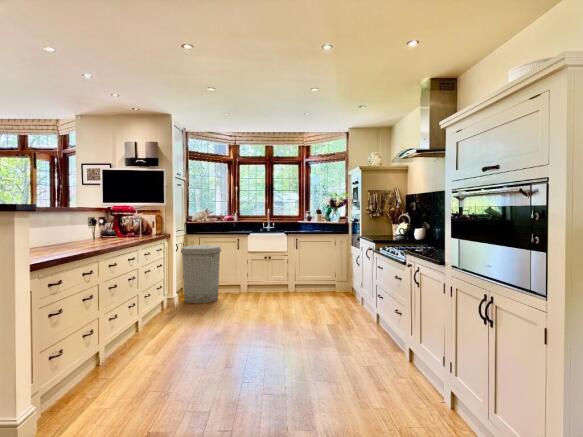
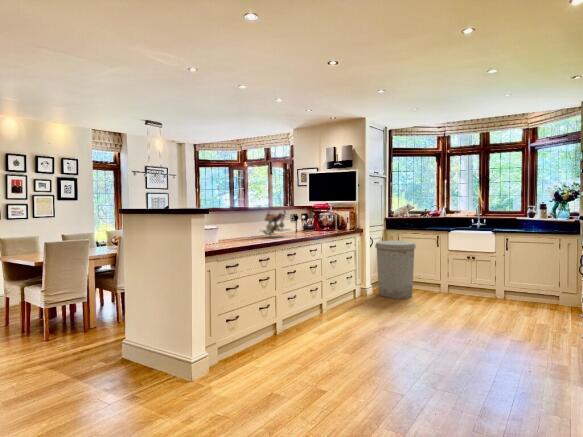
flower arrangement: none [60,211,107,245] -> present [263,211,291,235]

